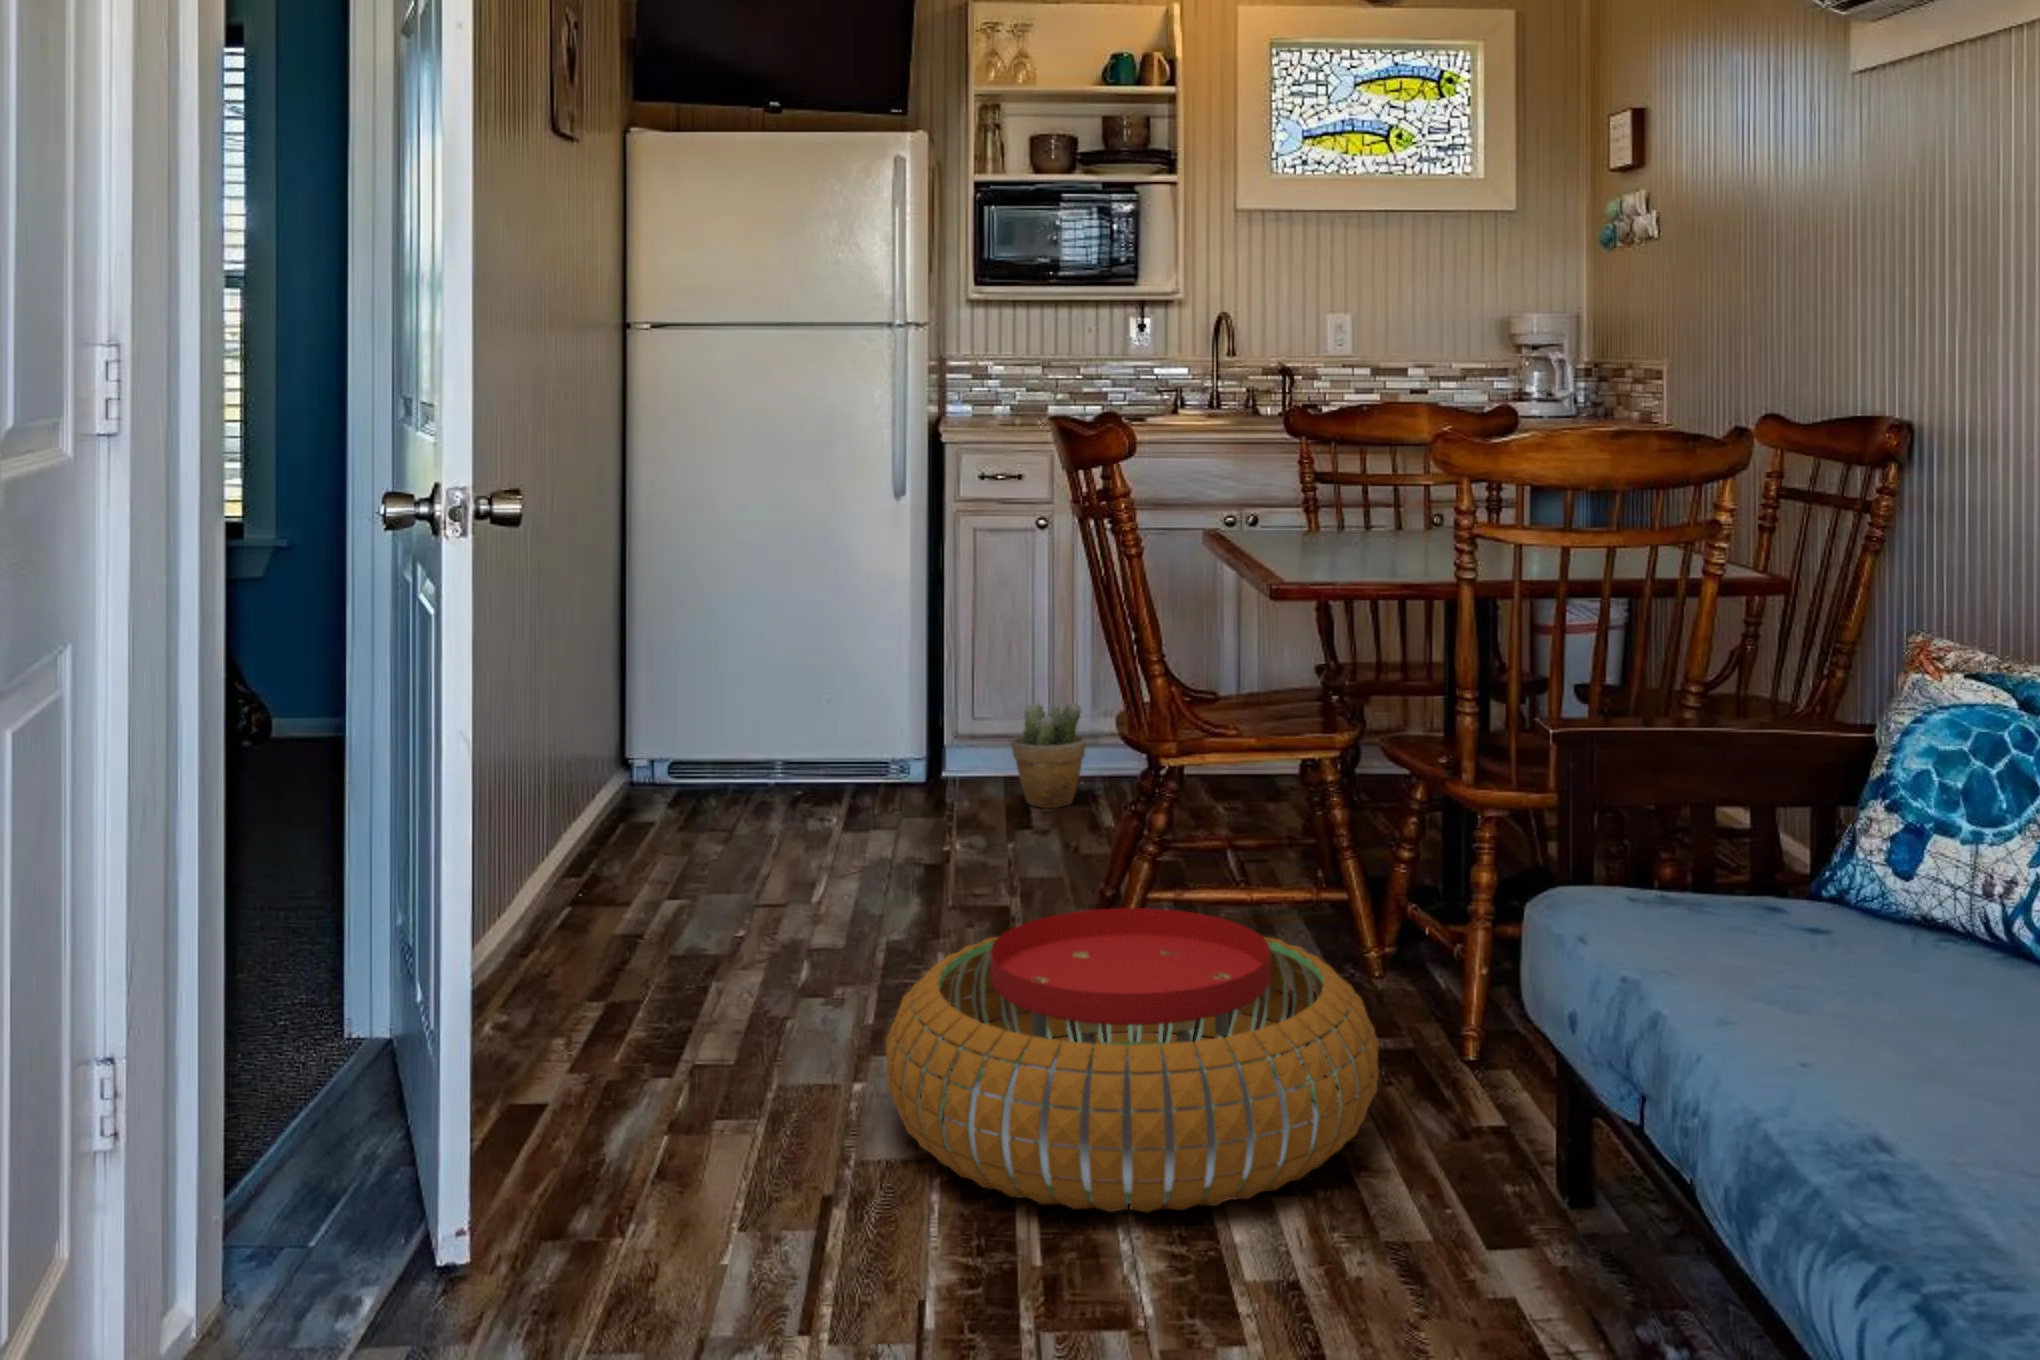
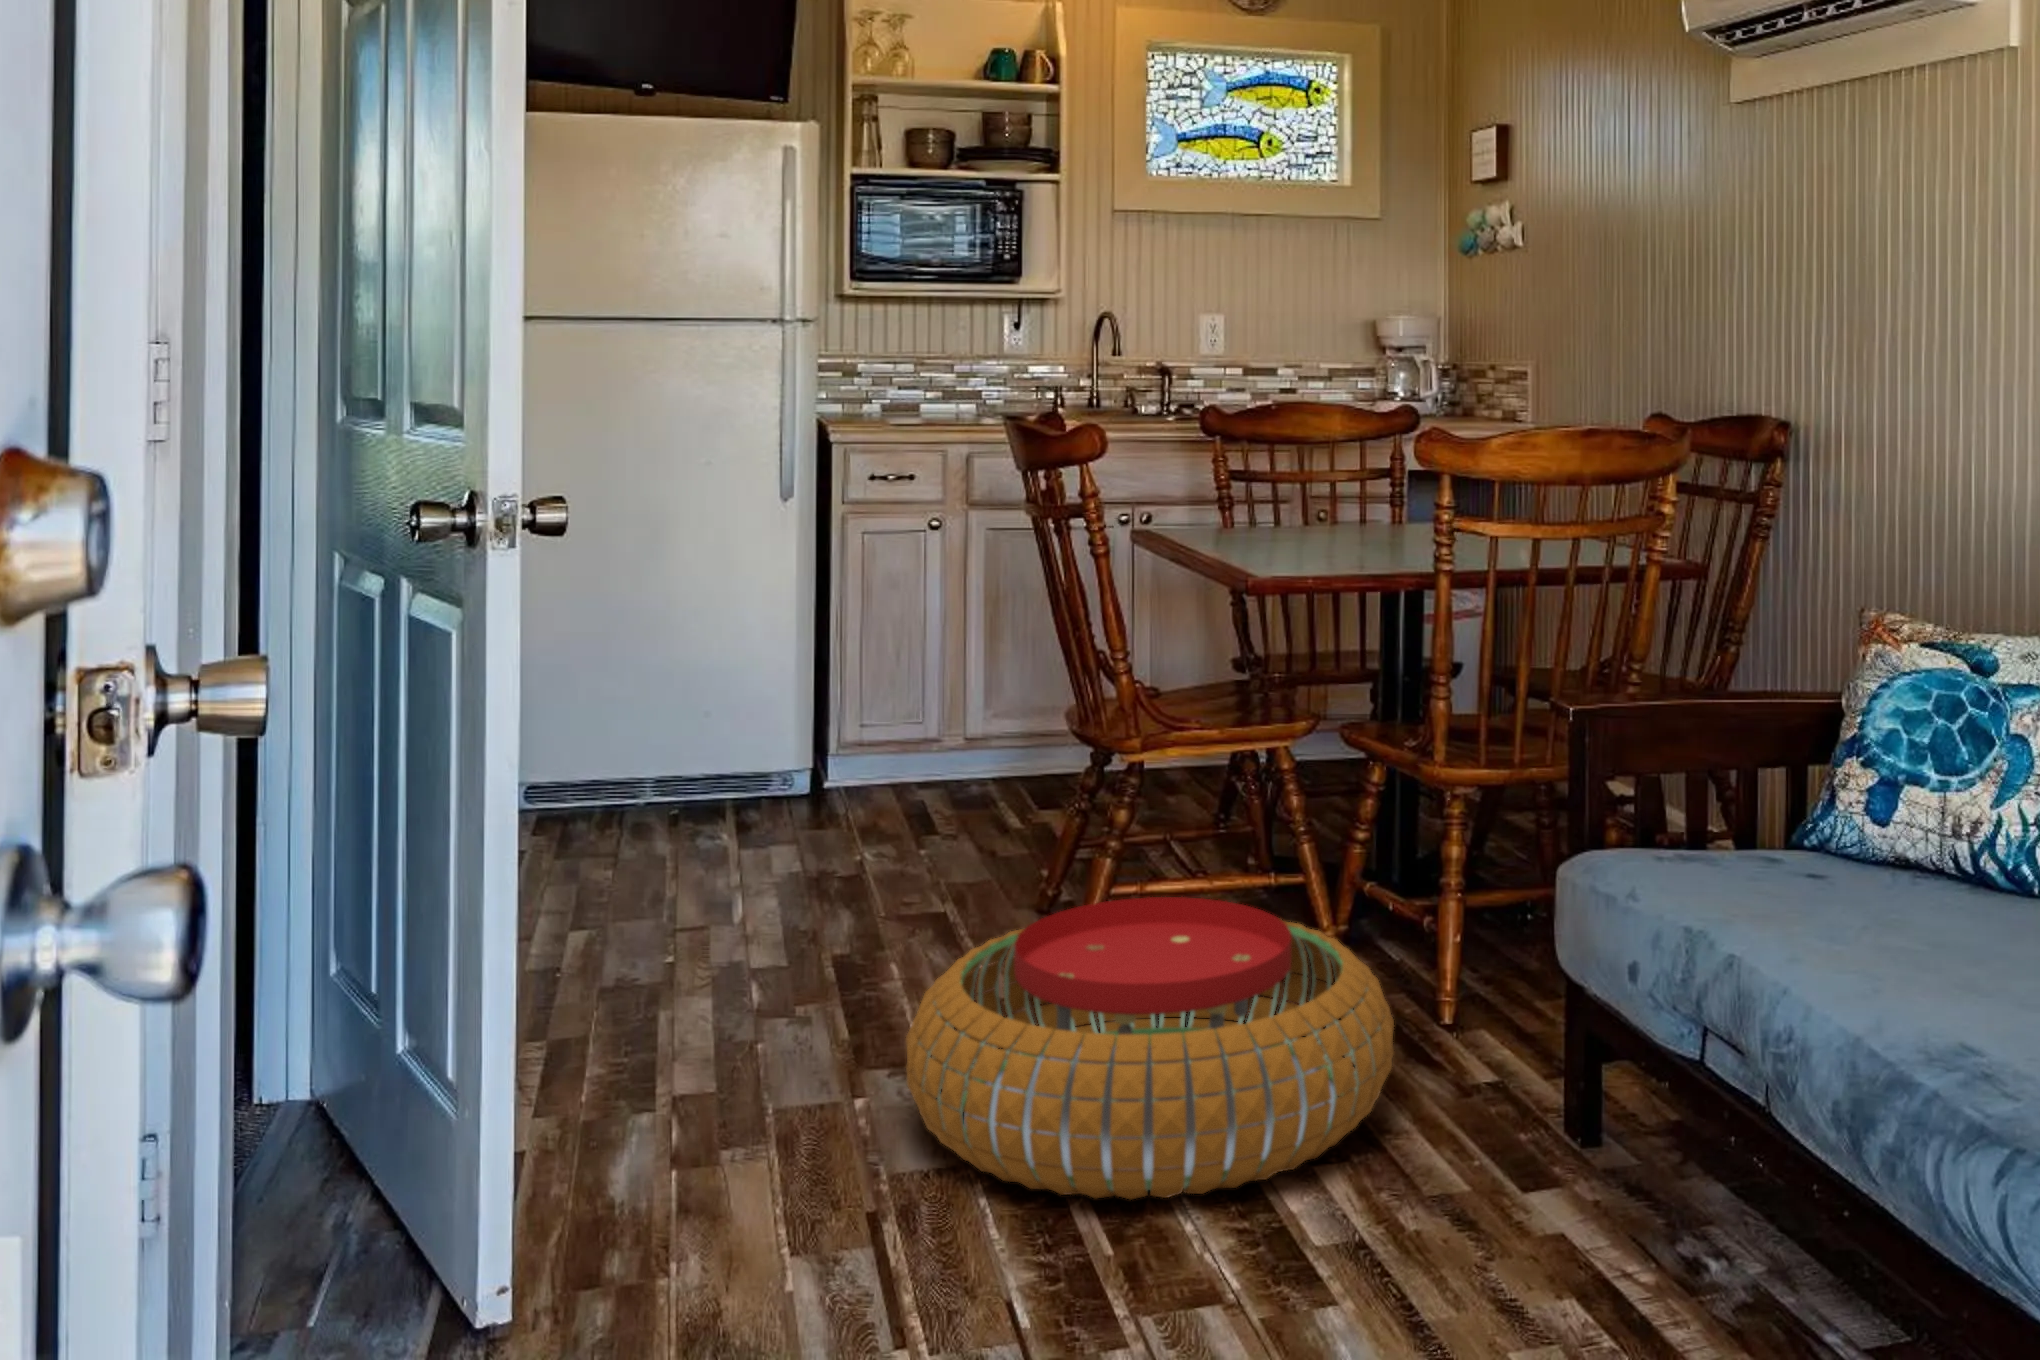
potted plant: present [1011,703,1086,808] -> none [907,697,984,804]

